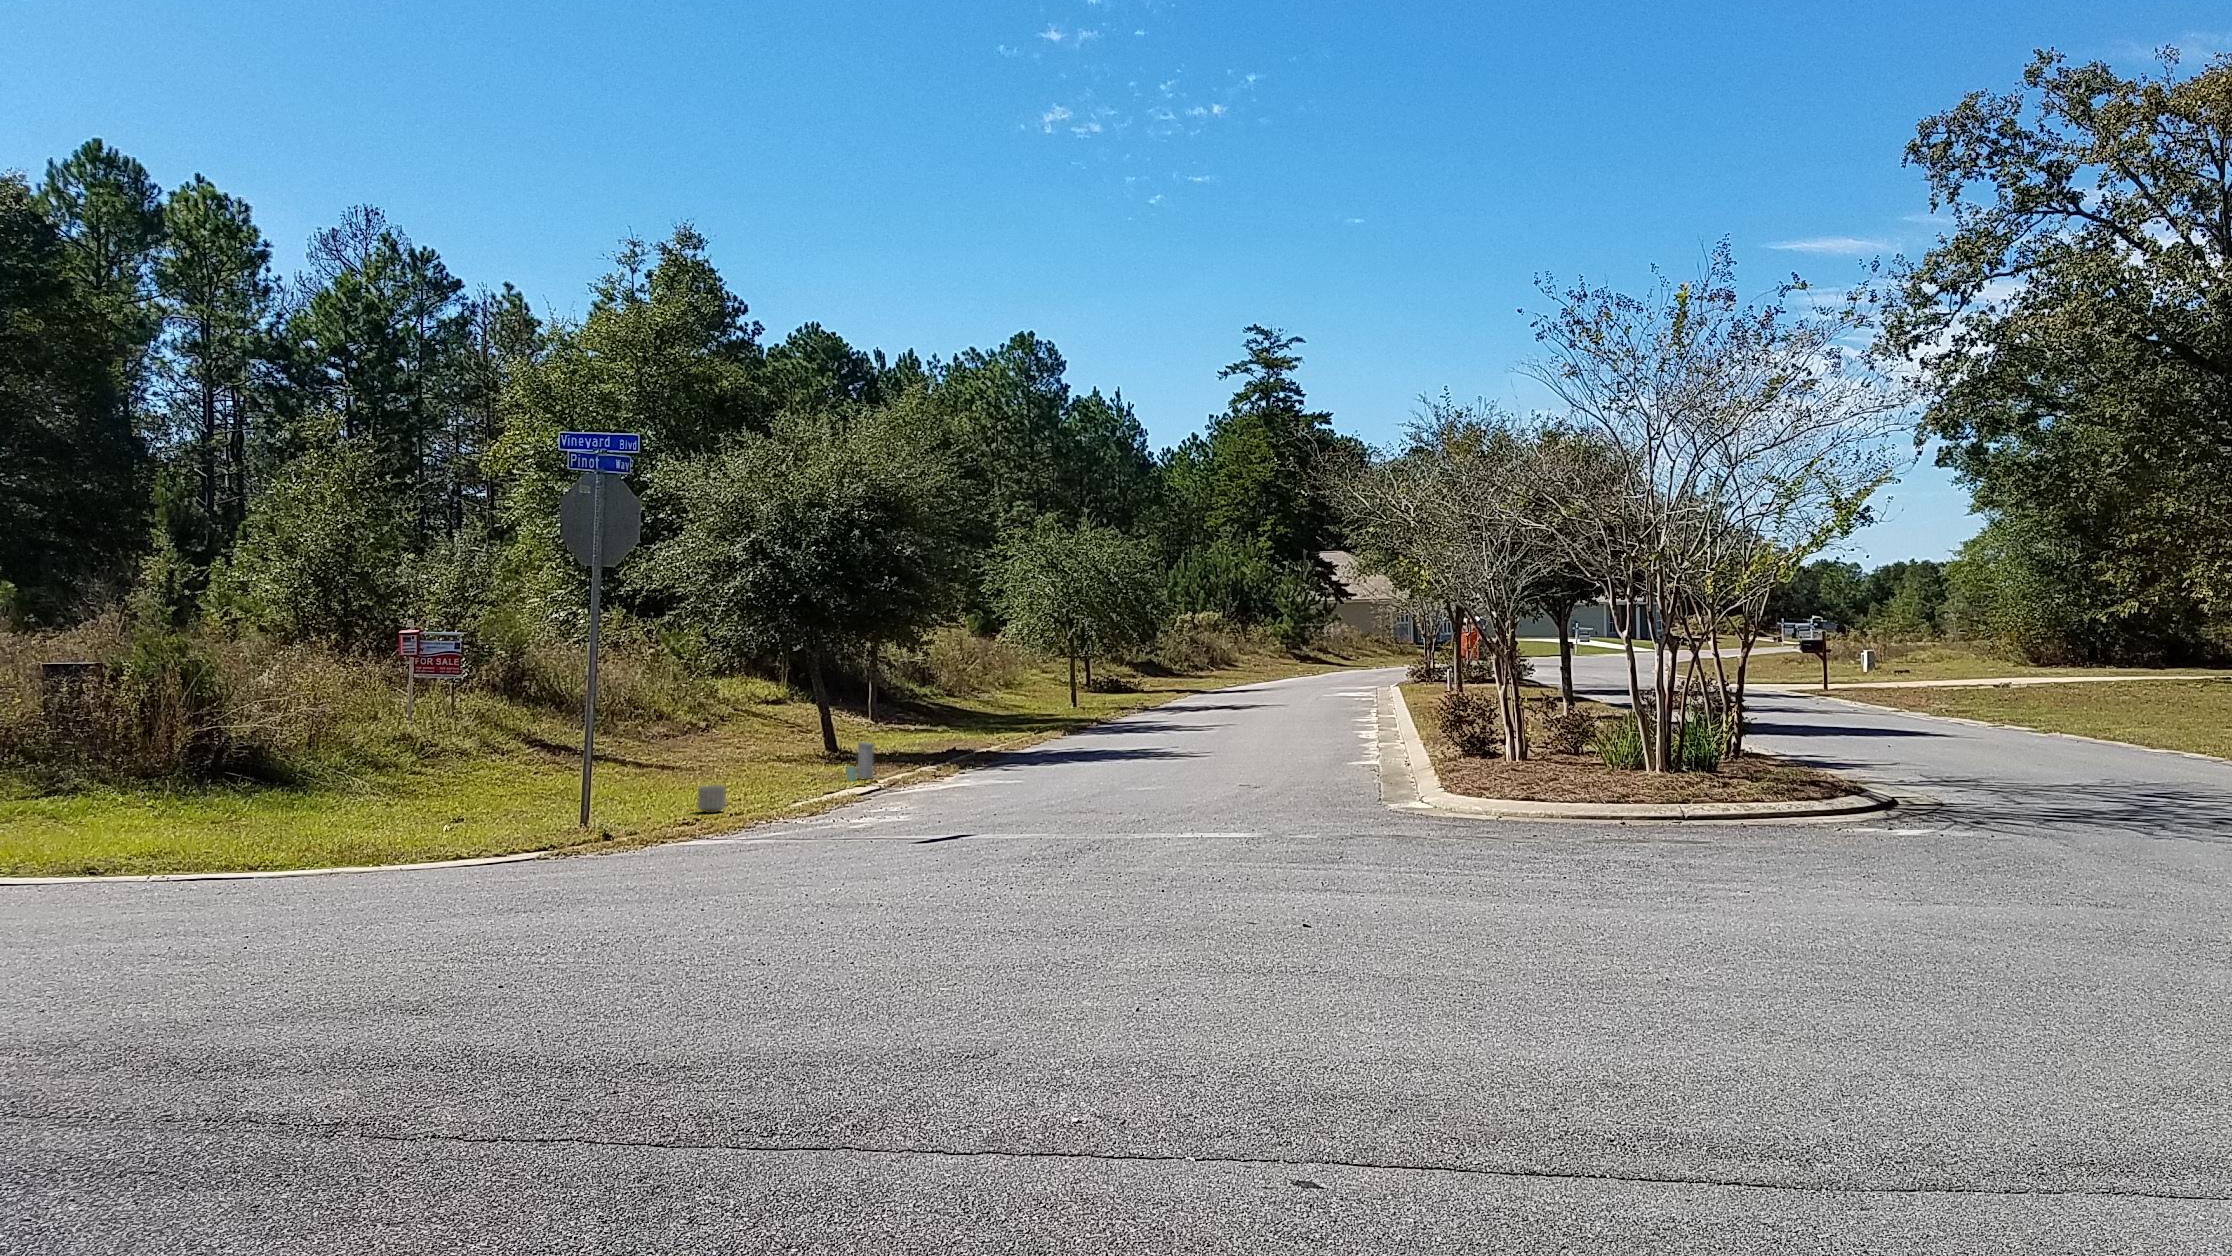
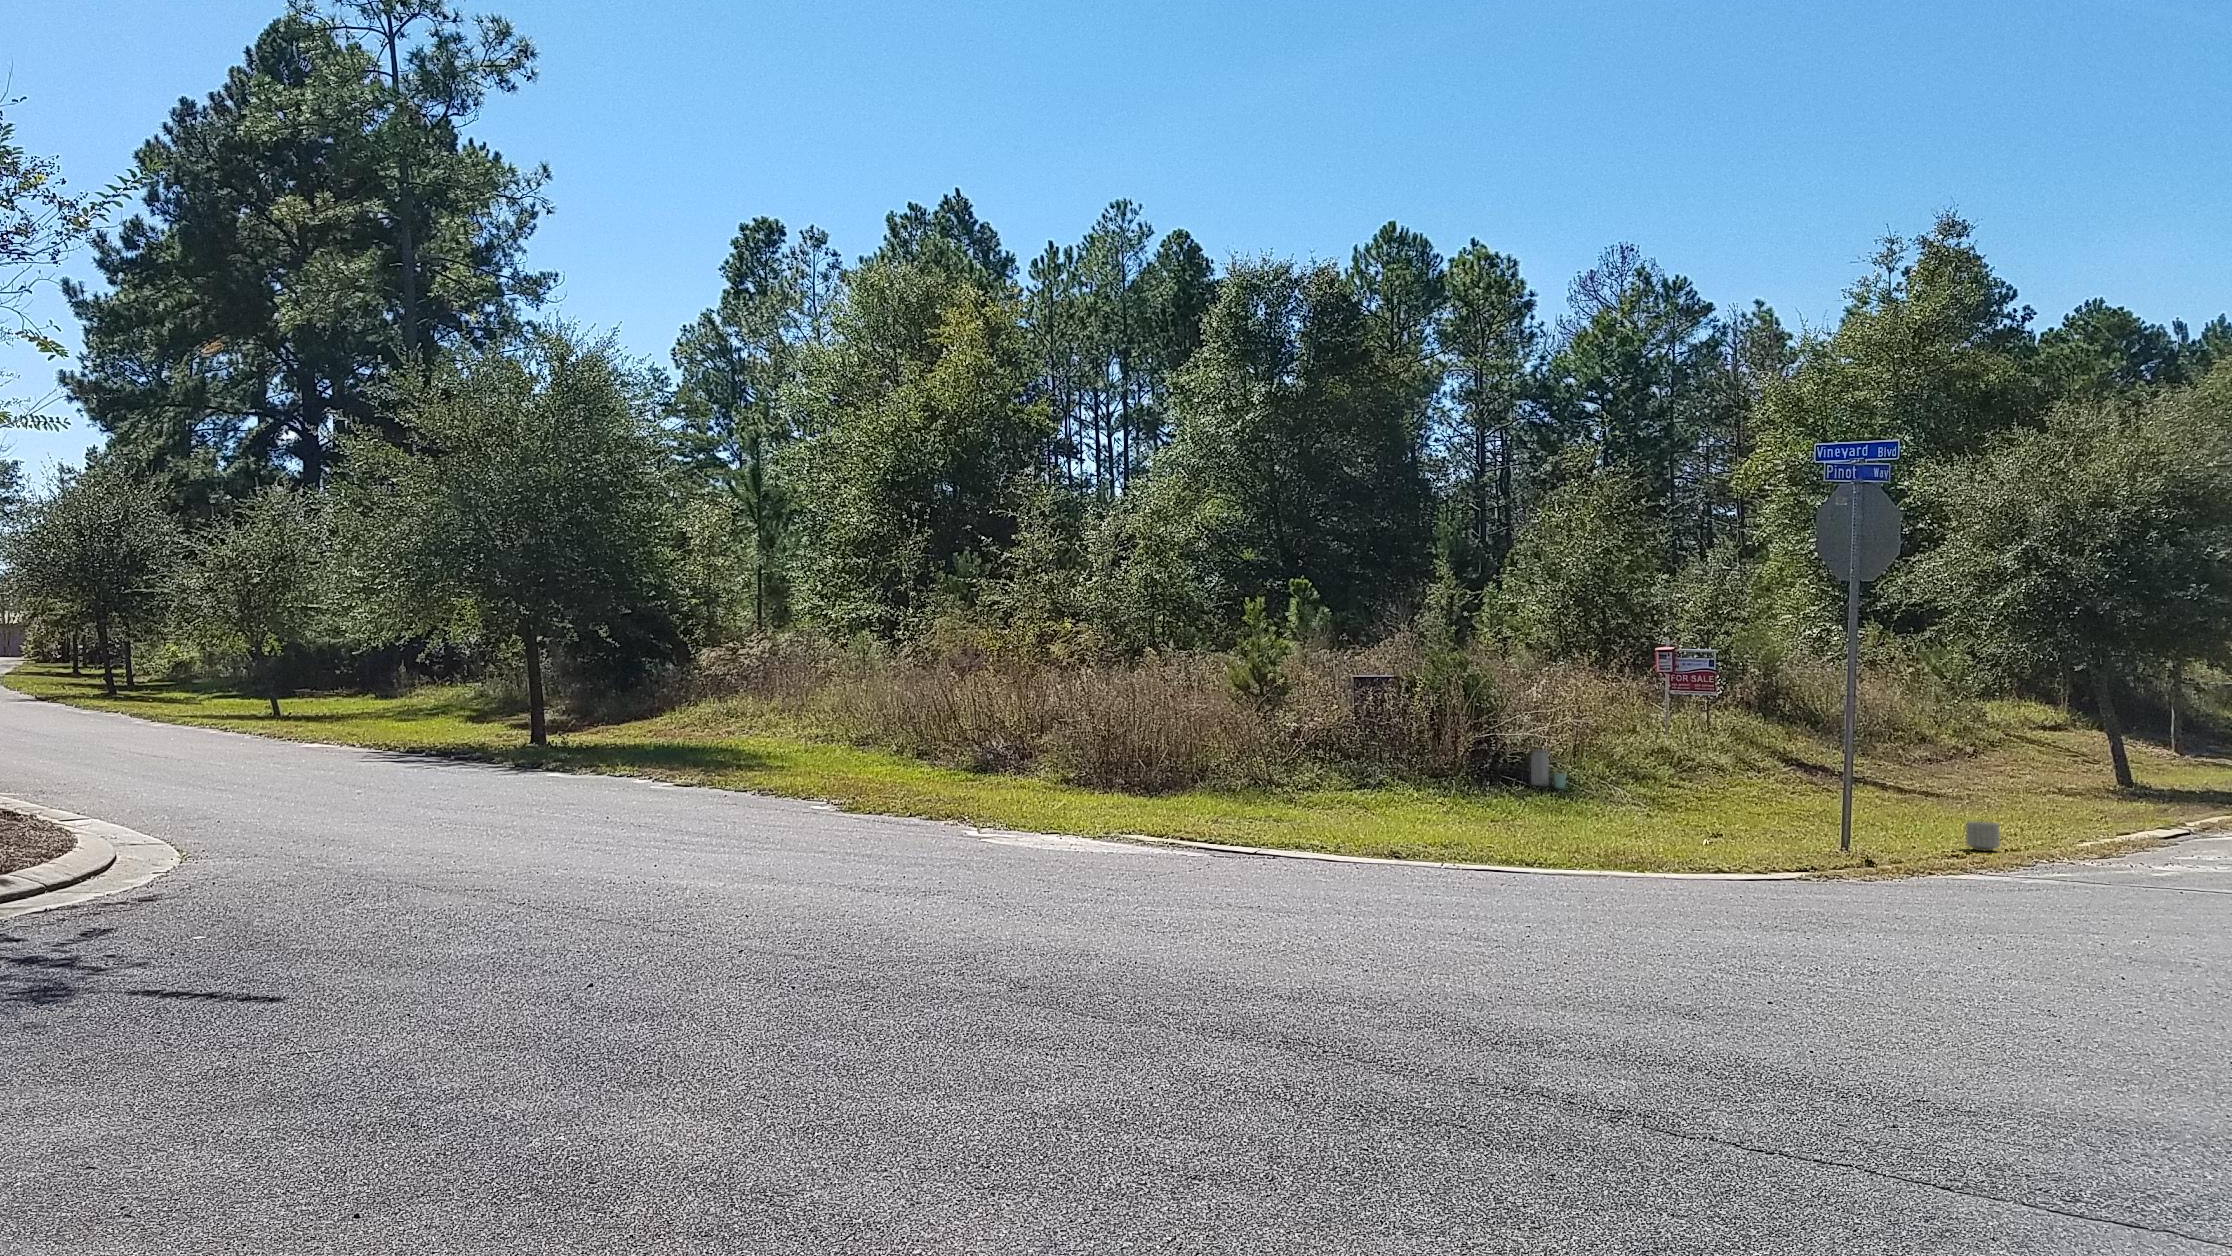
trash can: present [846,742,874,781] -> present [1531,748,1566,788]

